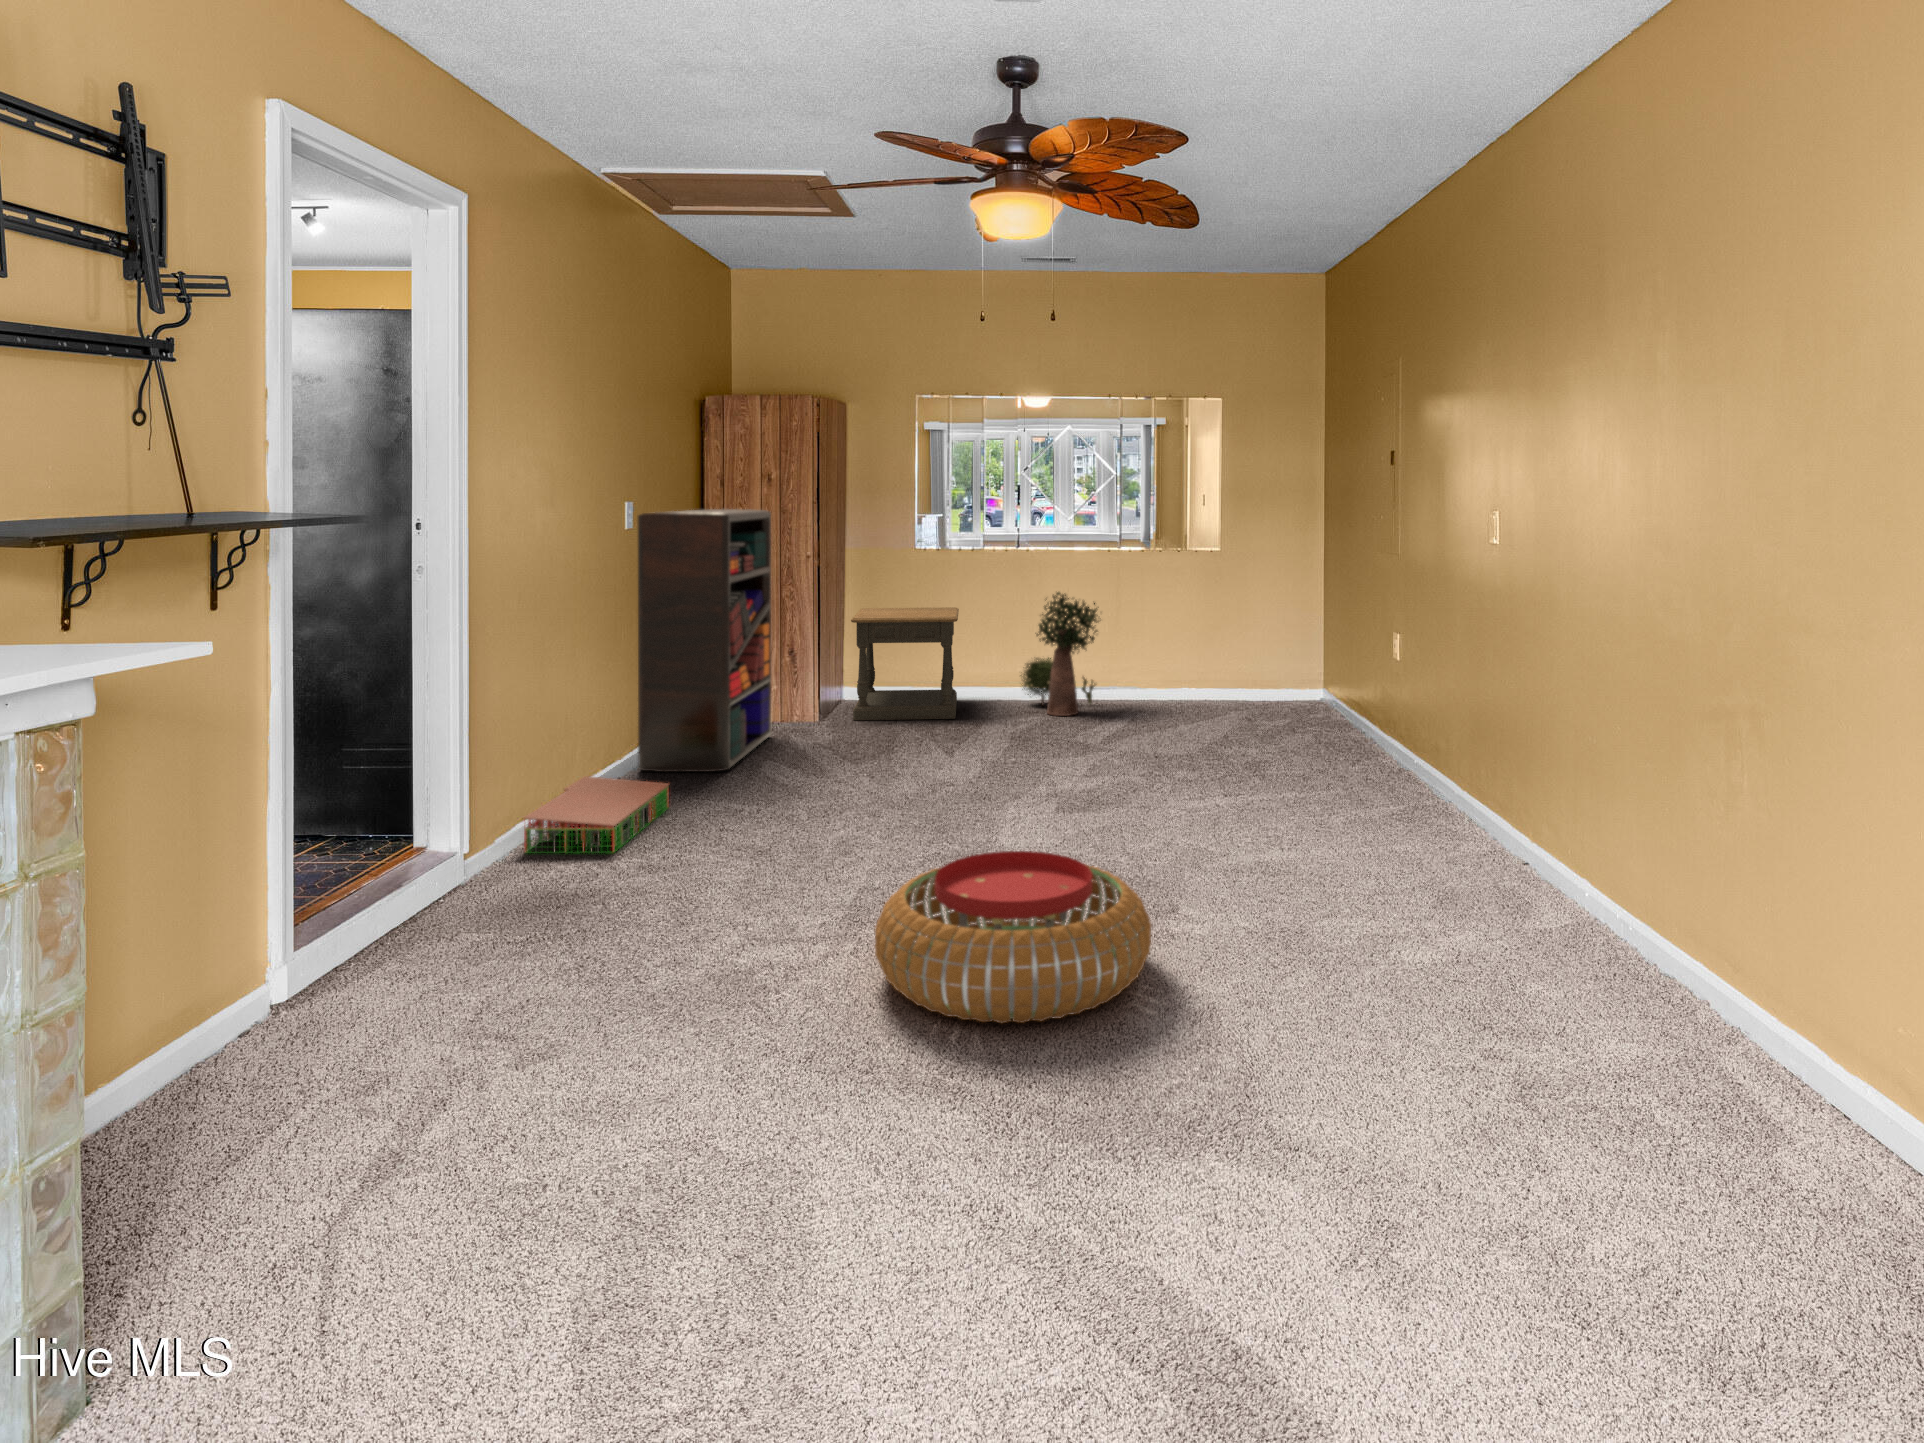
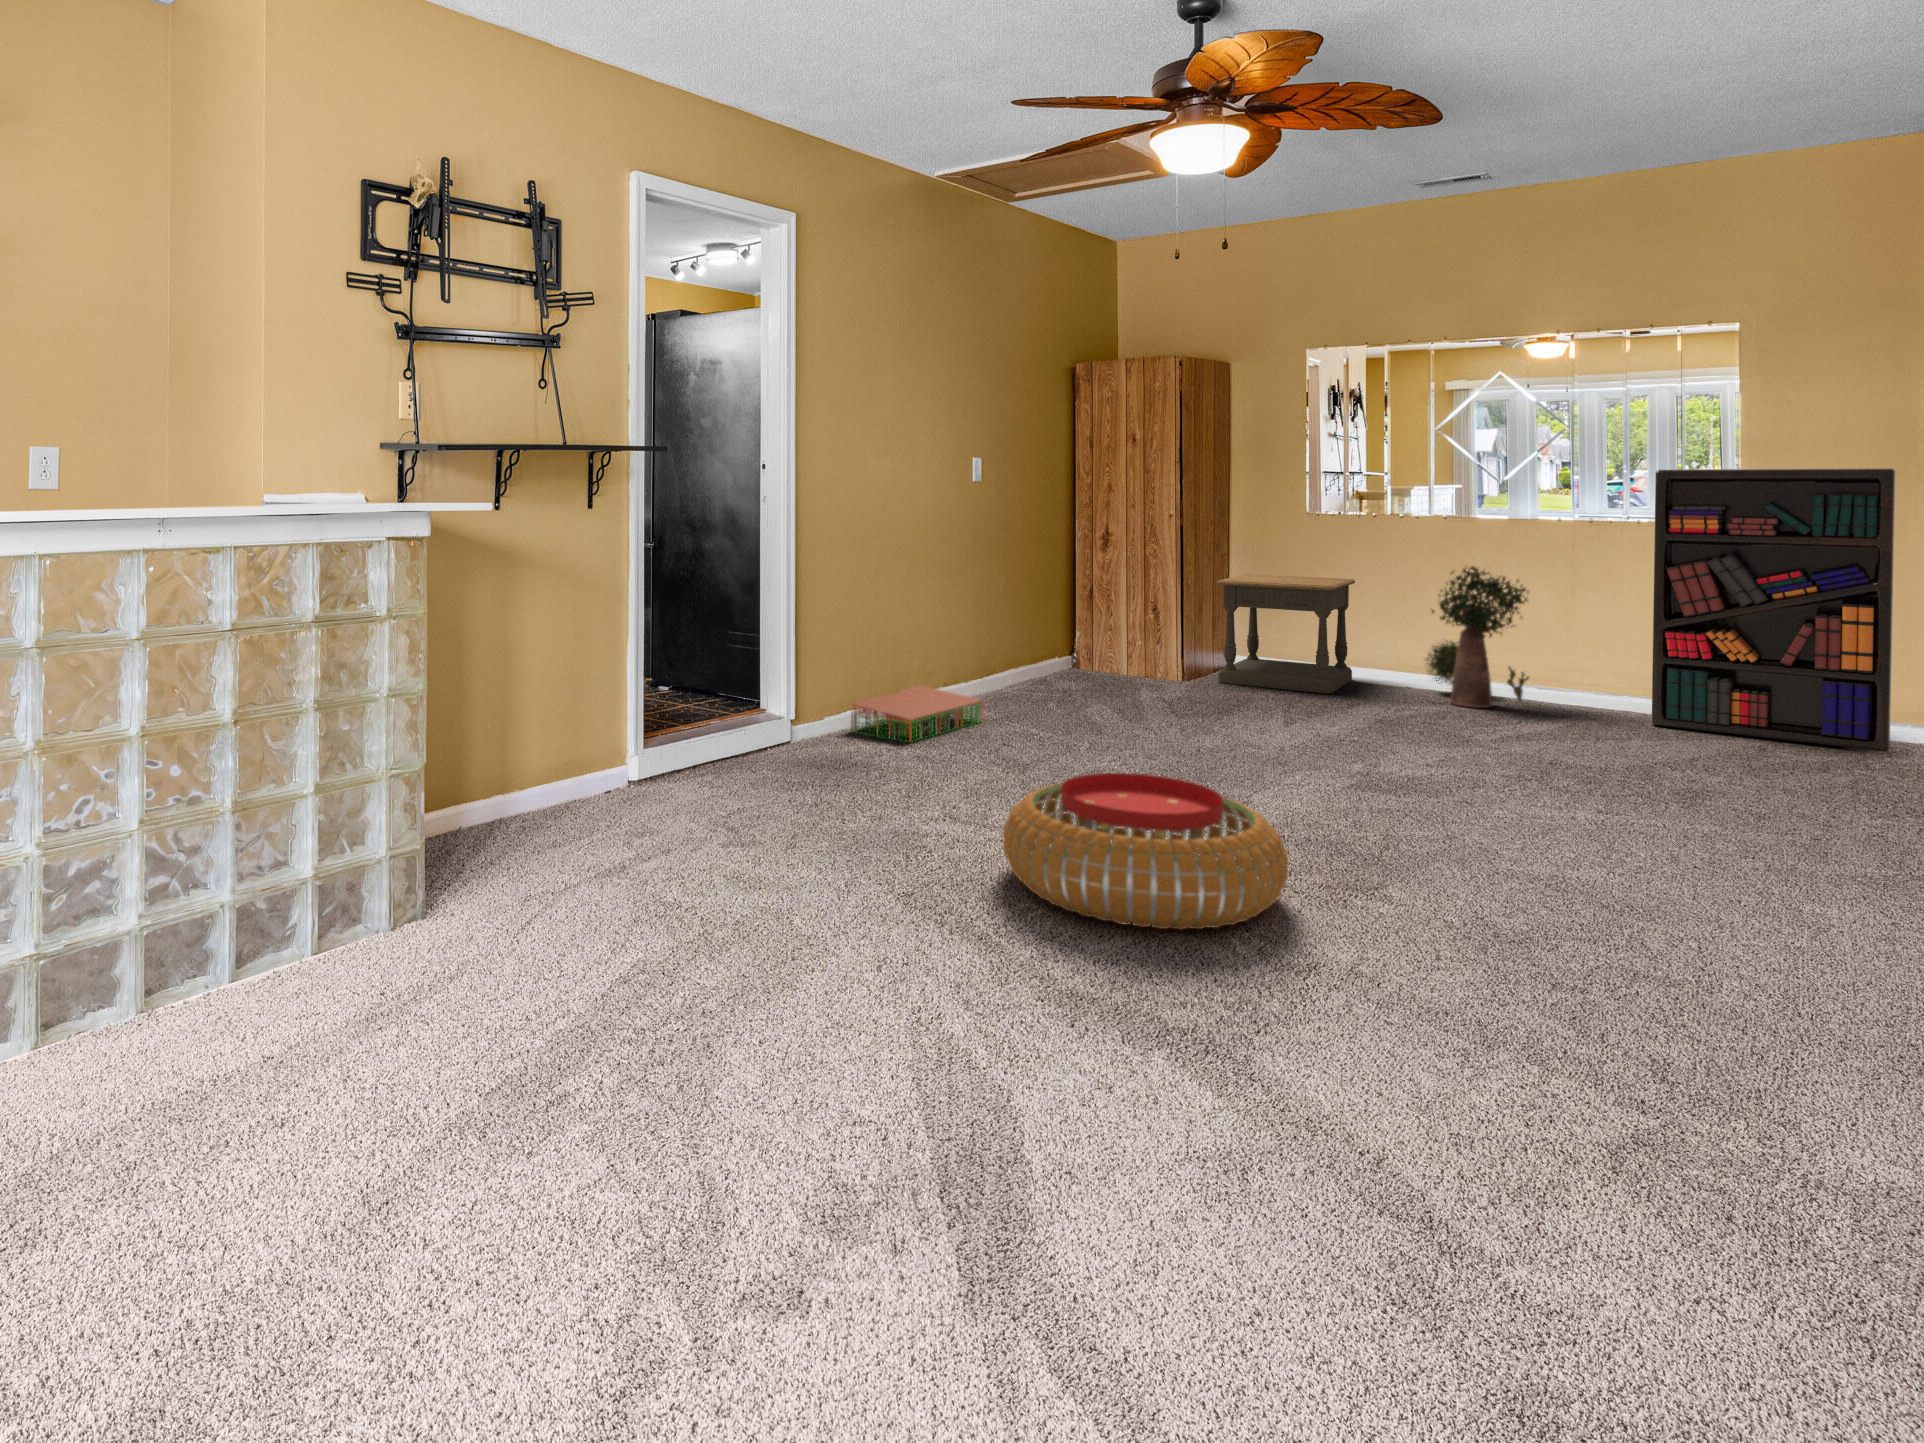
bookshelf: present [638,509,771,772] -> present [1652,468,1895,752]

